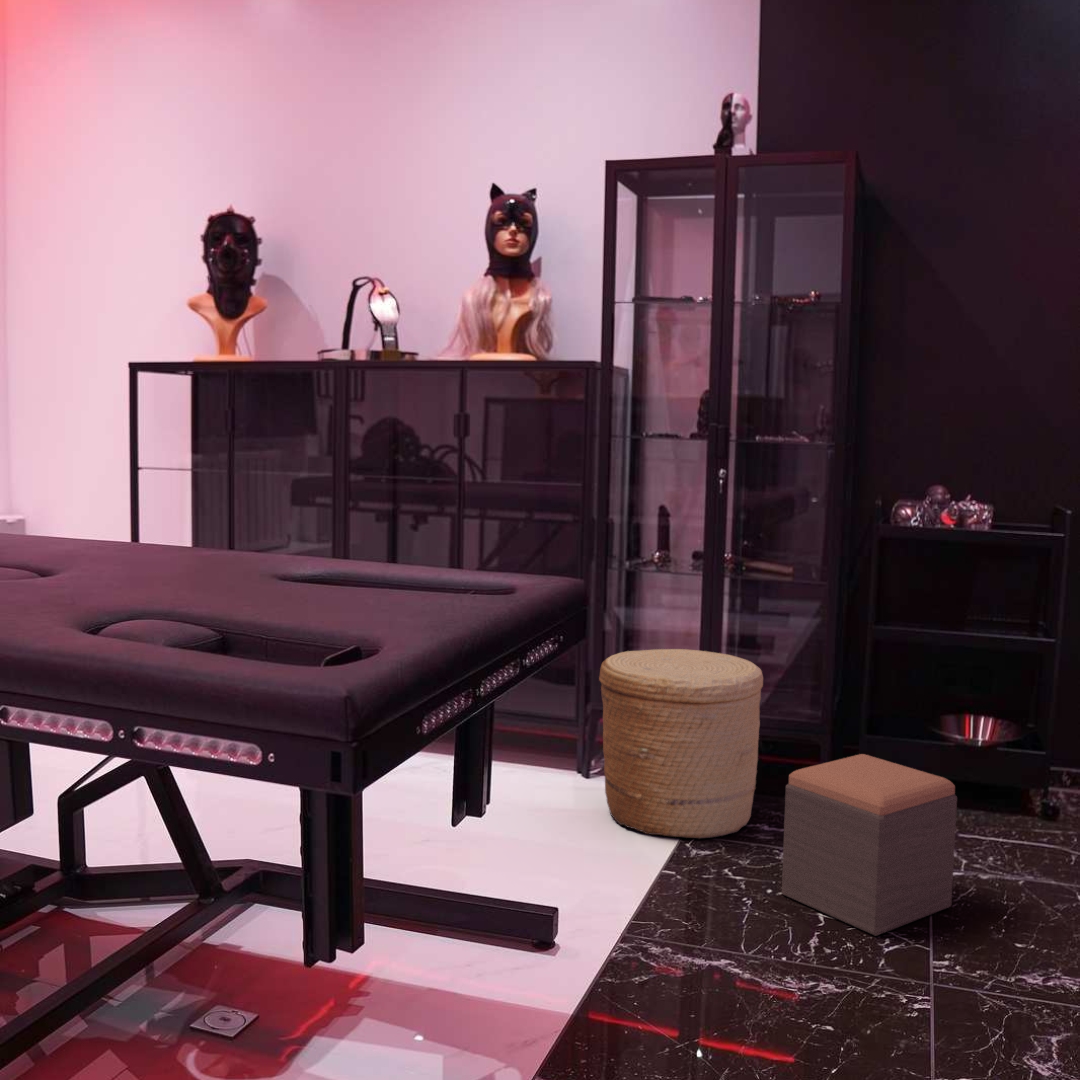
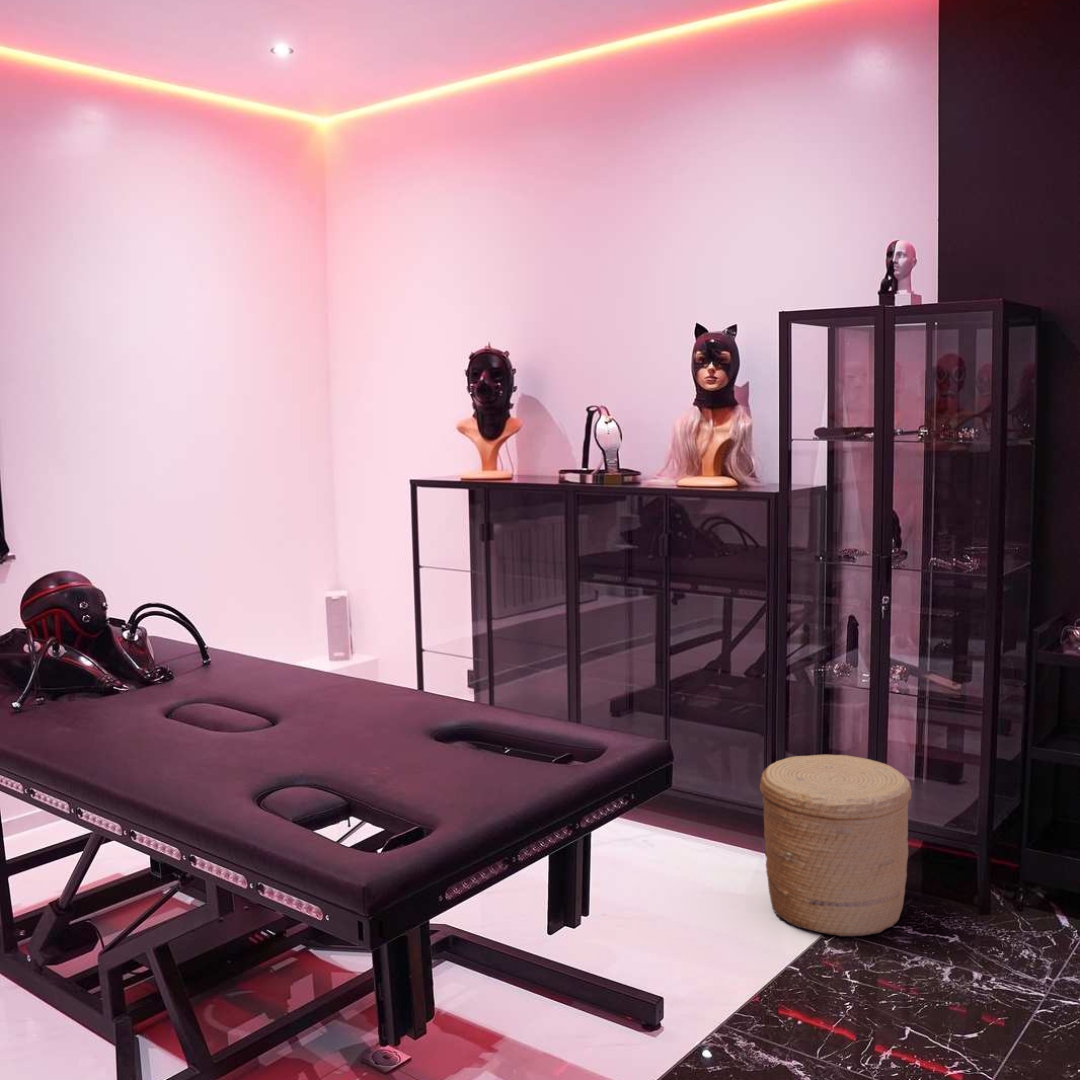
footstool: present [782,754,957,936] -> none [884,884,1043,1057]

